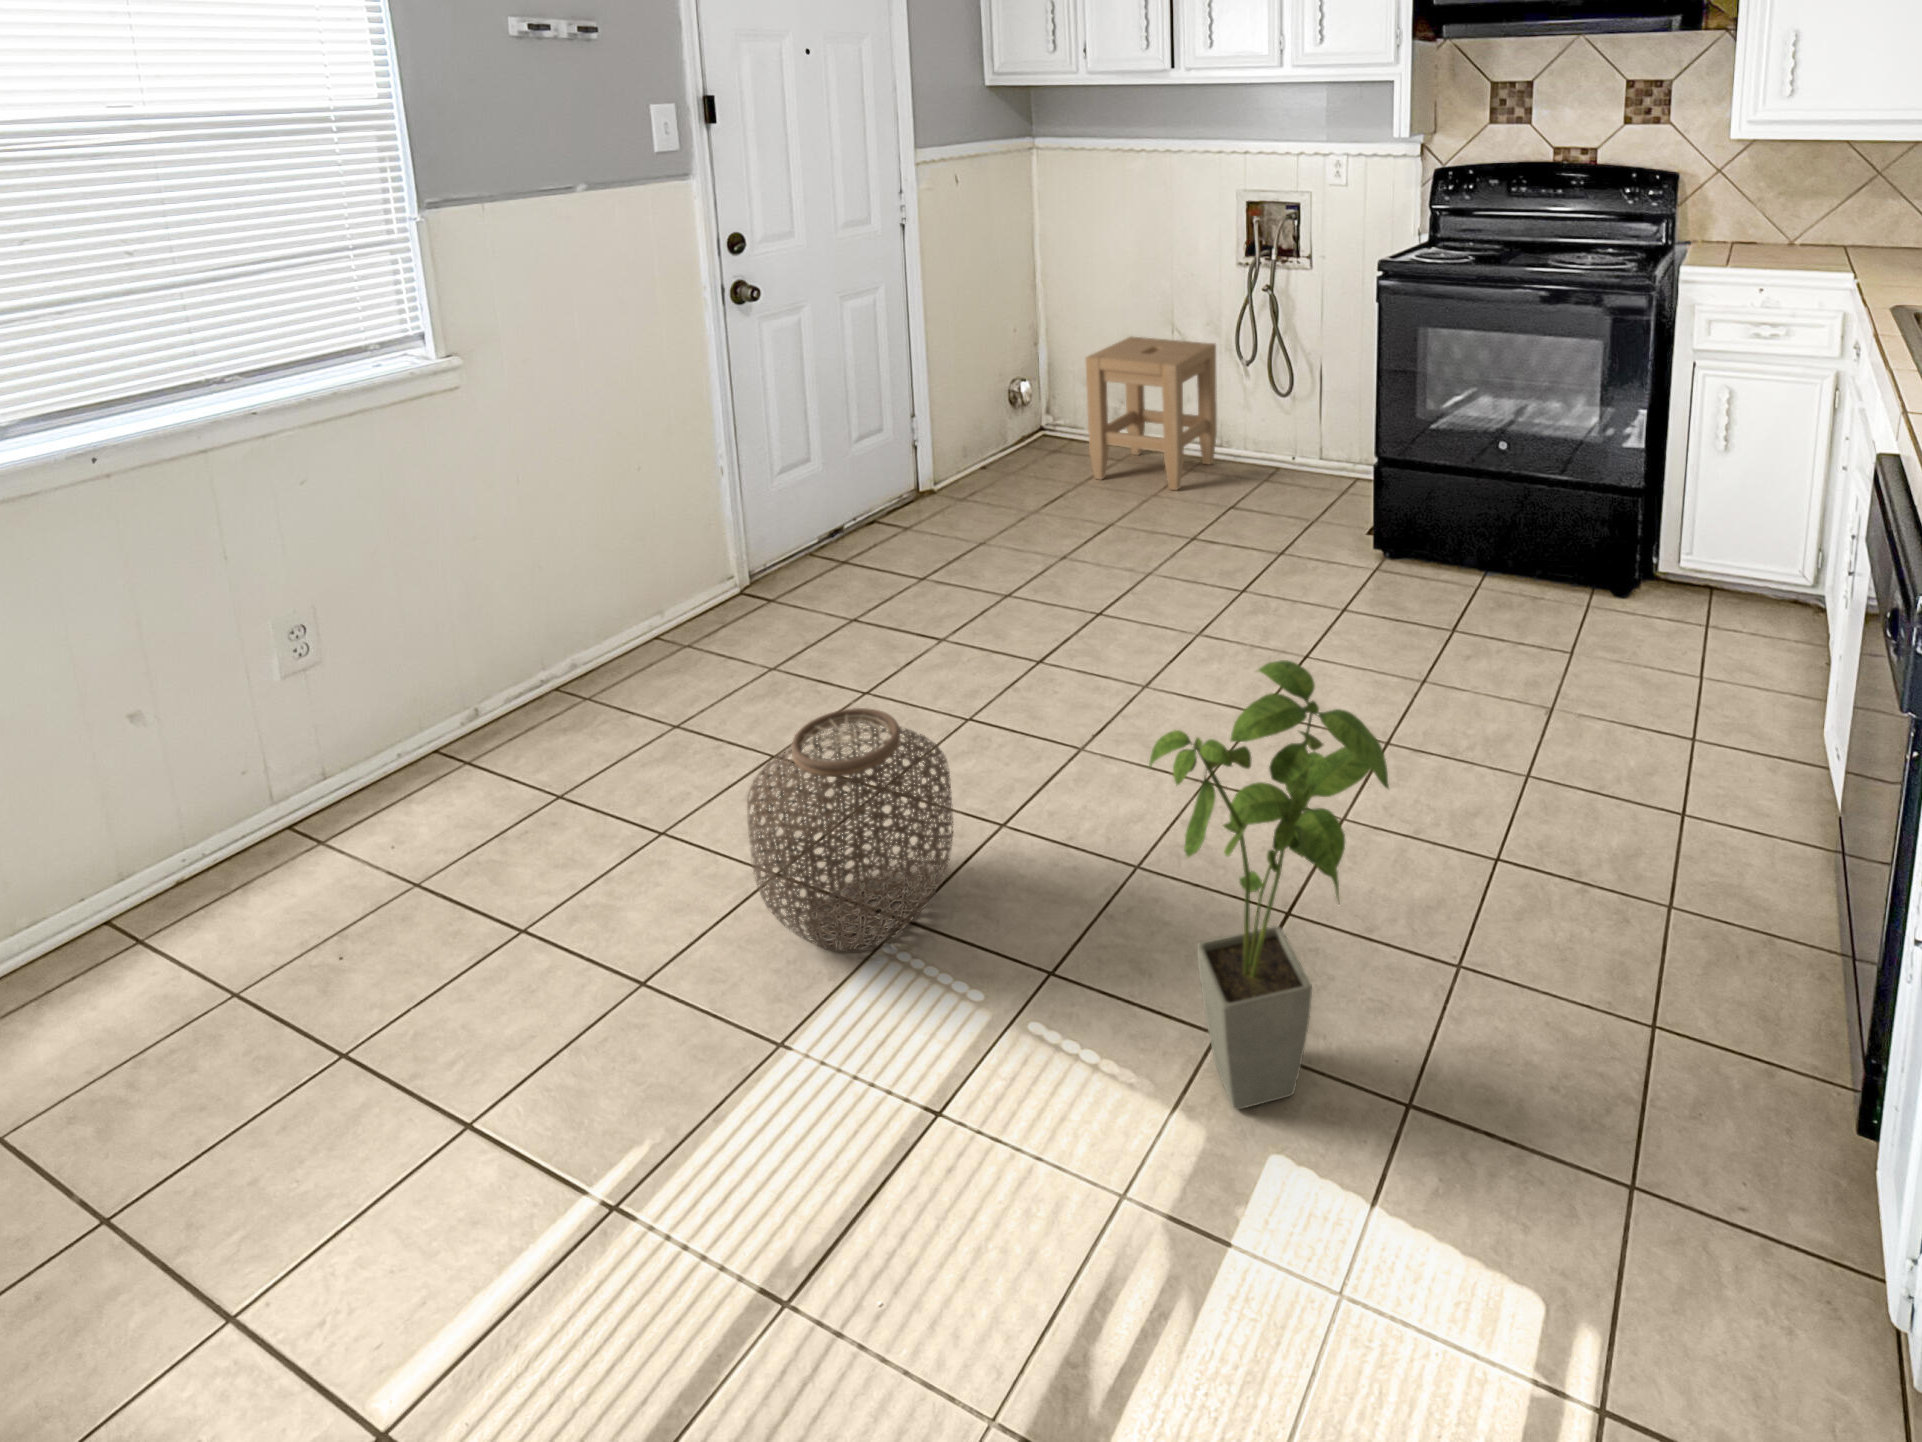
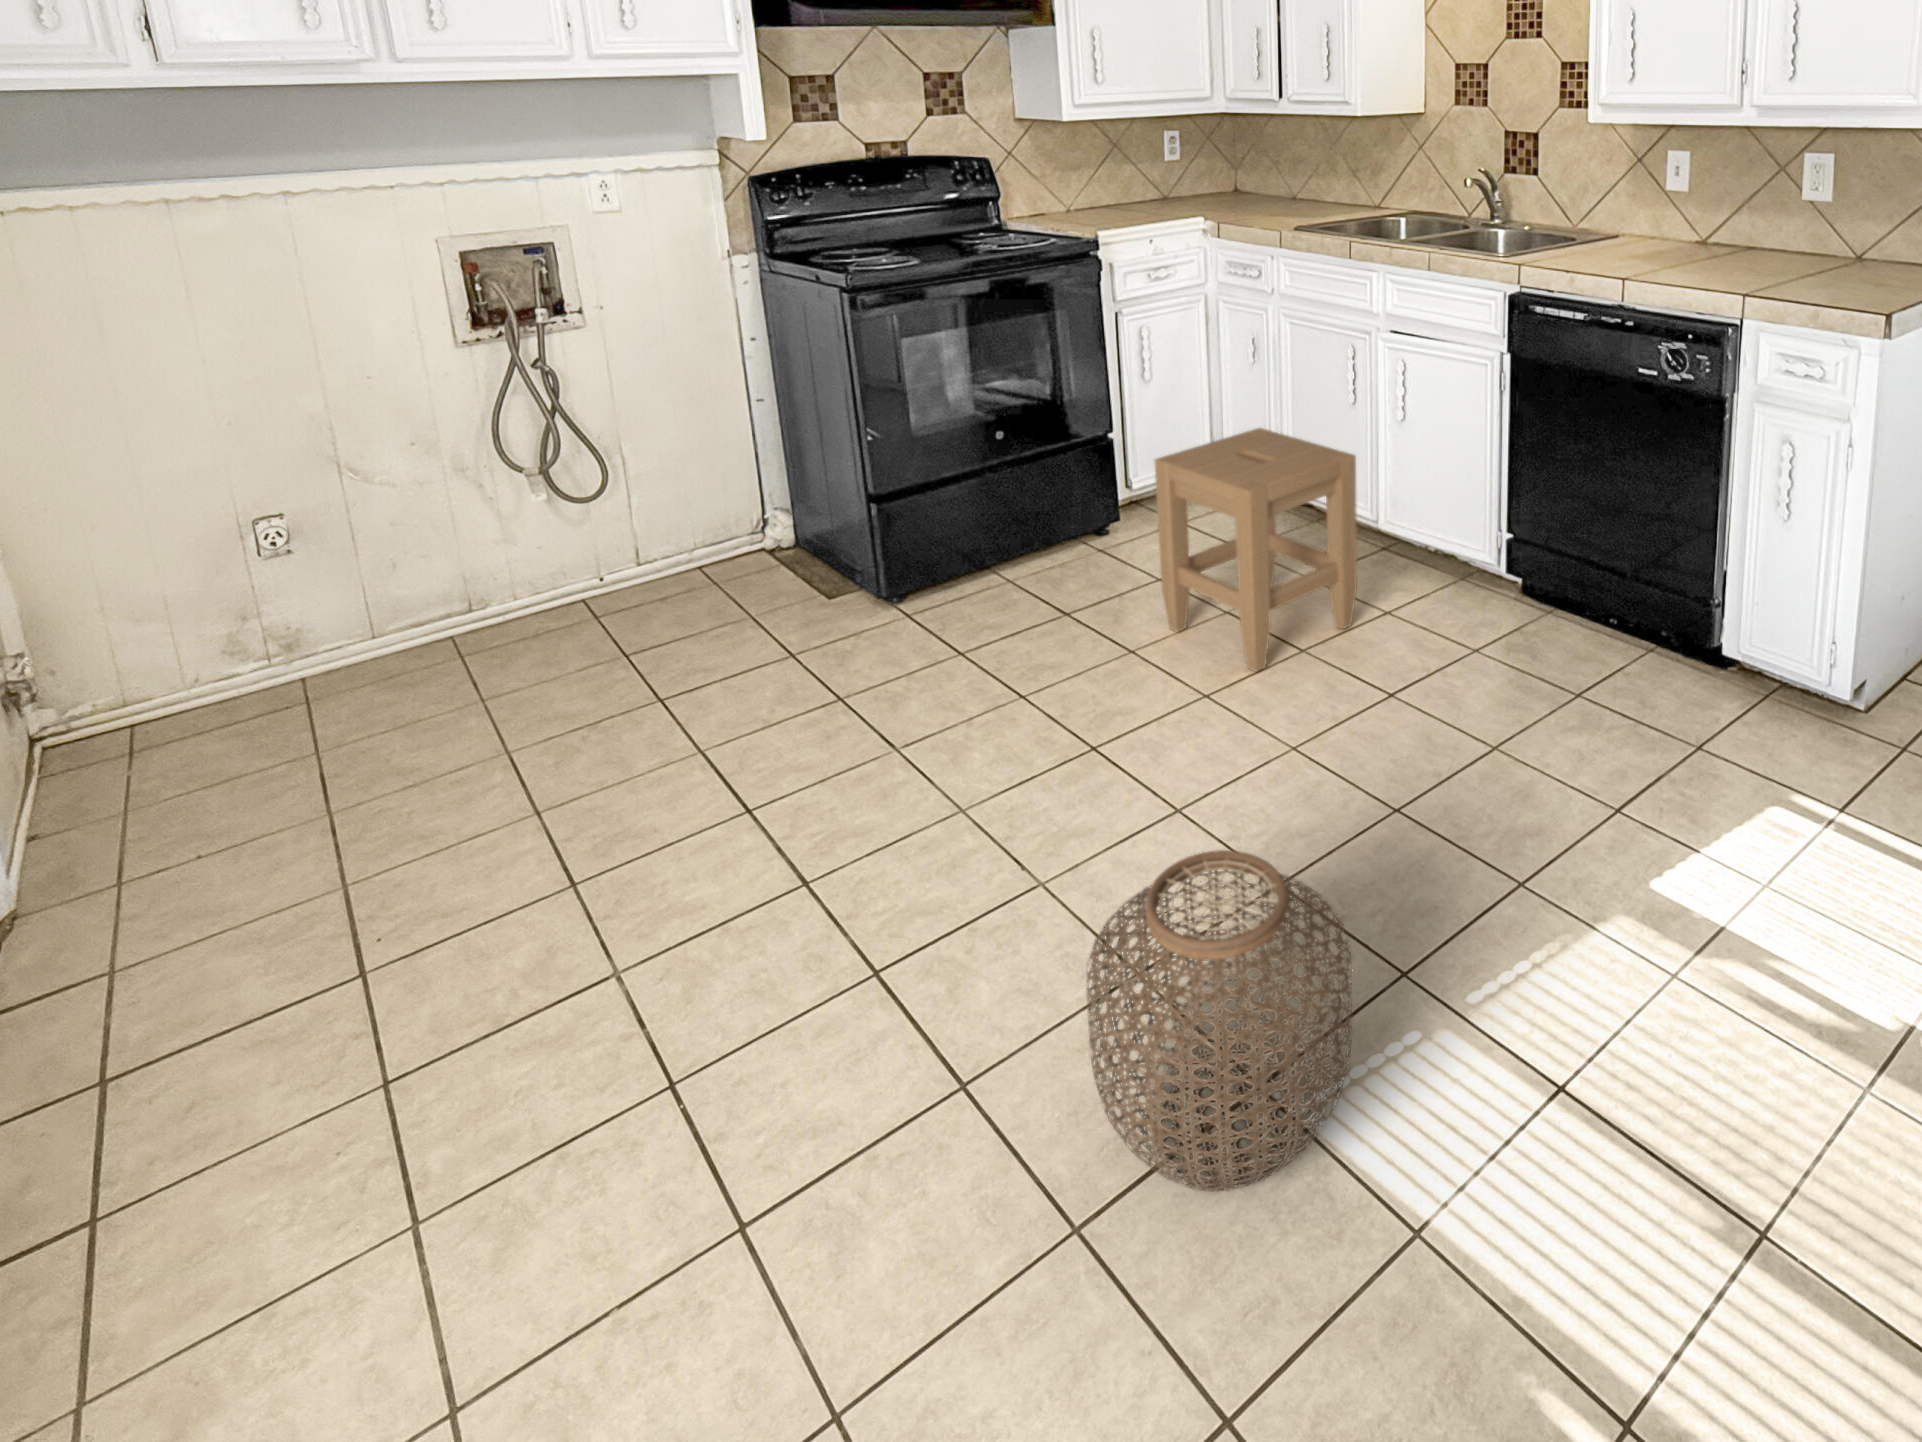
stool: present [1086,337,1217,490] -> present [1155,428,1357,672]
house plant: present [1149,660,1389,1110] -> none [1489,499,1685,888]

